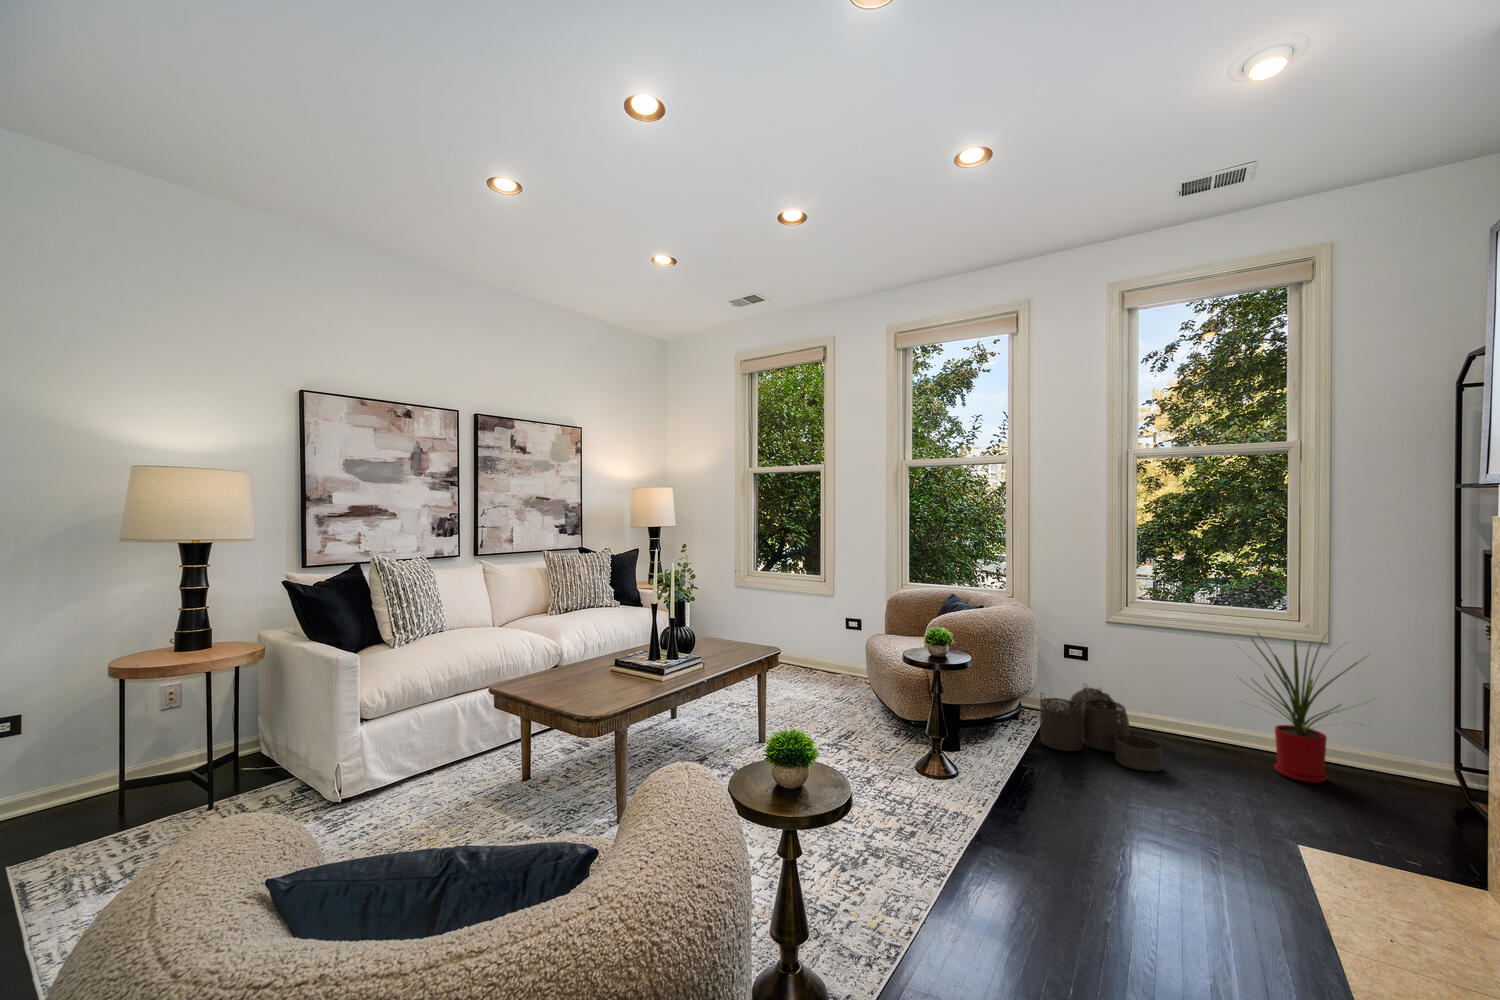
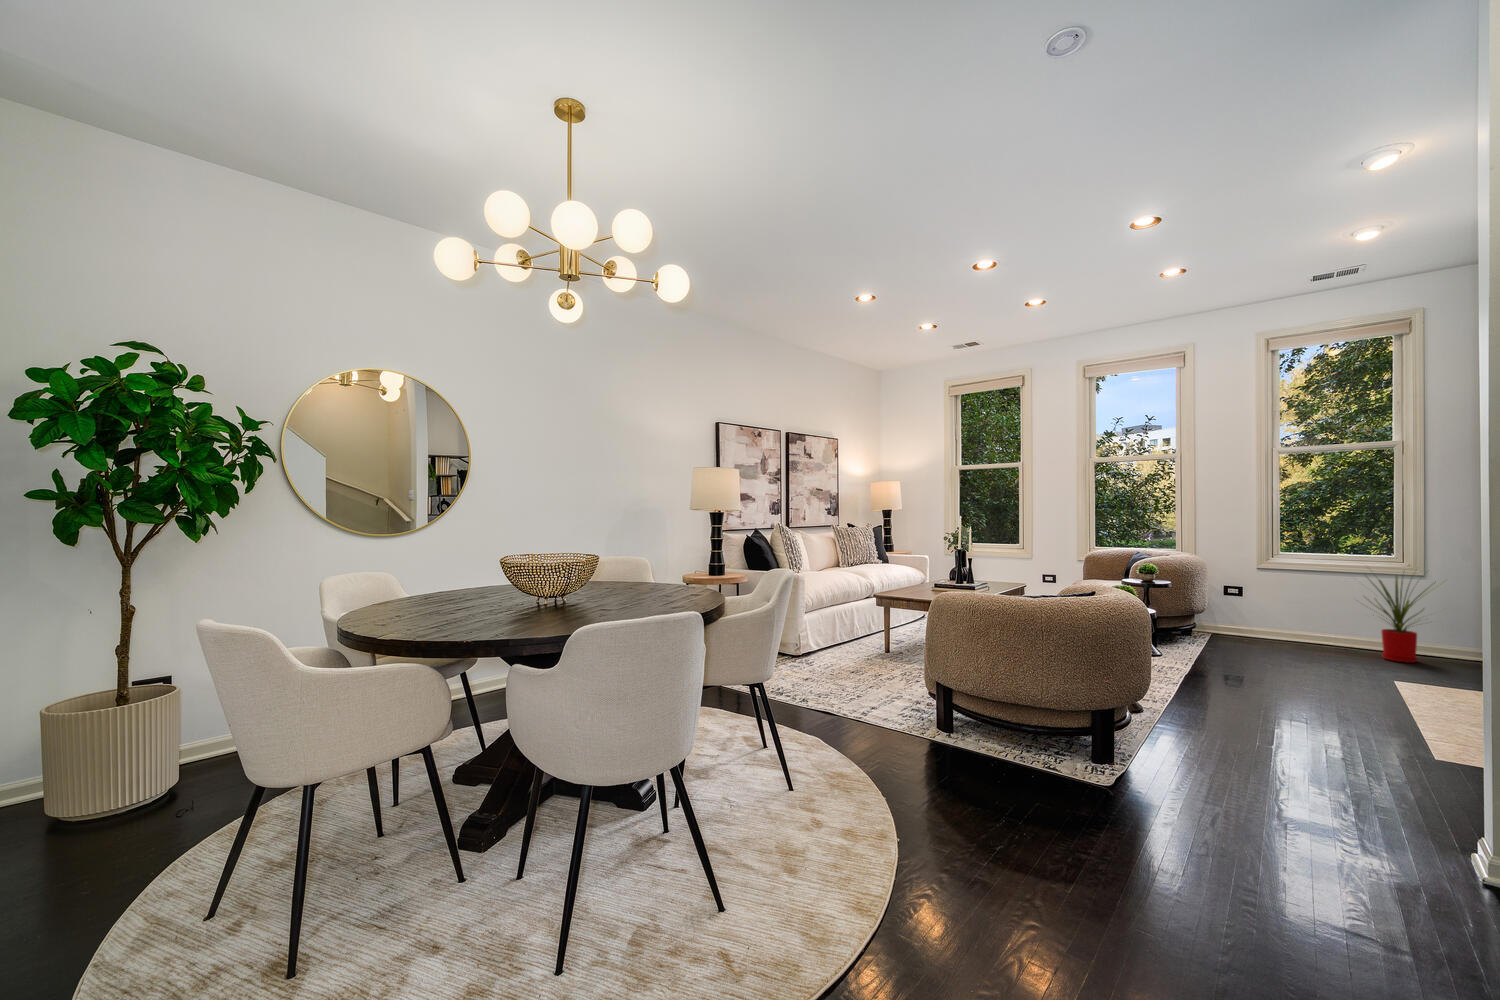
woven basket: present [1040,685,1163,771] -> none [1211,610,1302,656]

